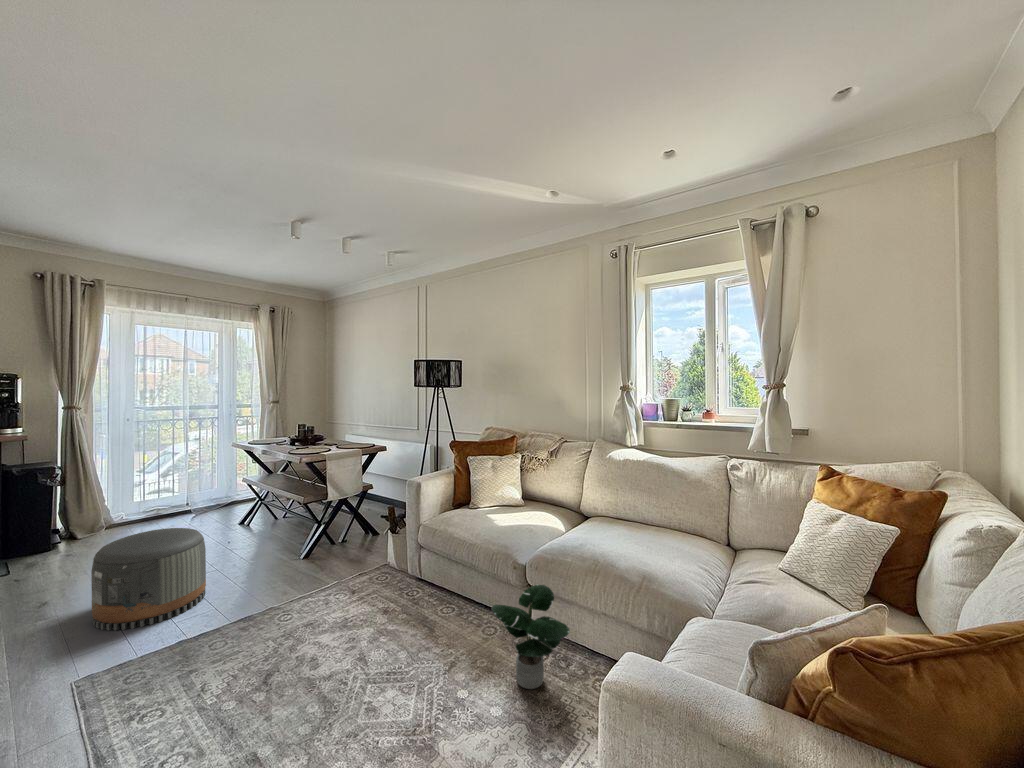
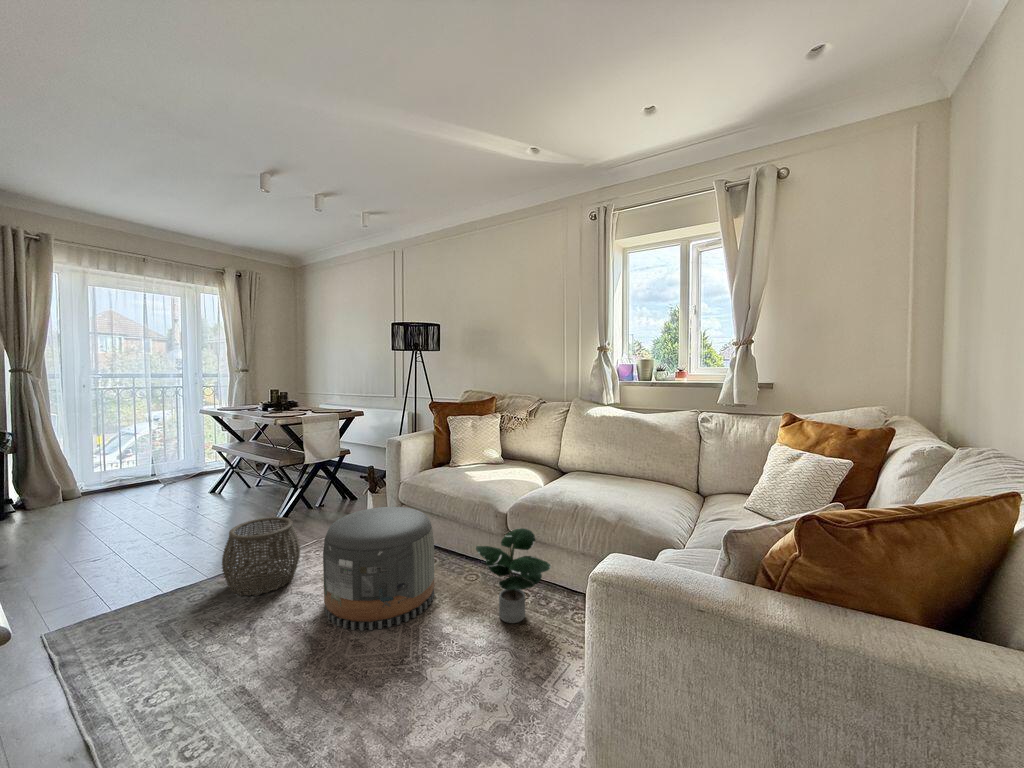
pouf: present [91,528,206,630] -> present [323,507,435,630]
woven basket: none [243,562,320,646] -> present [222,517,300,596]

